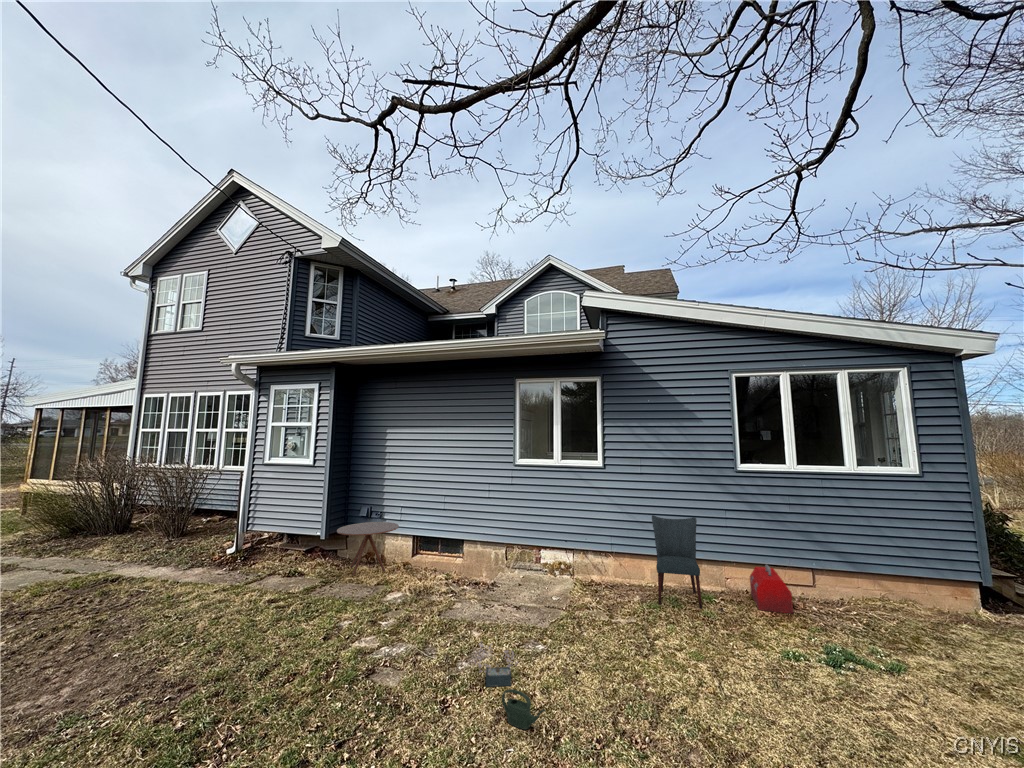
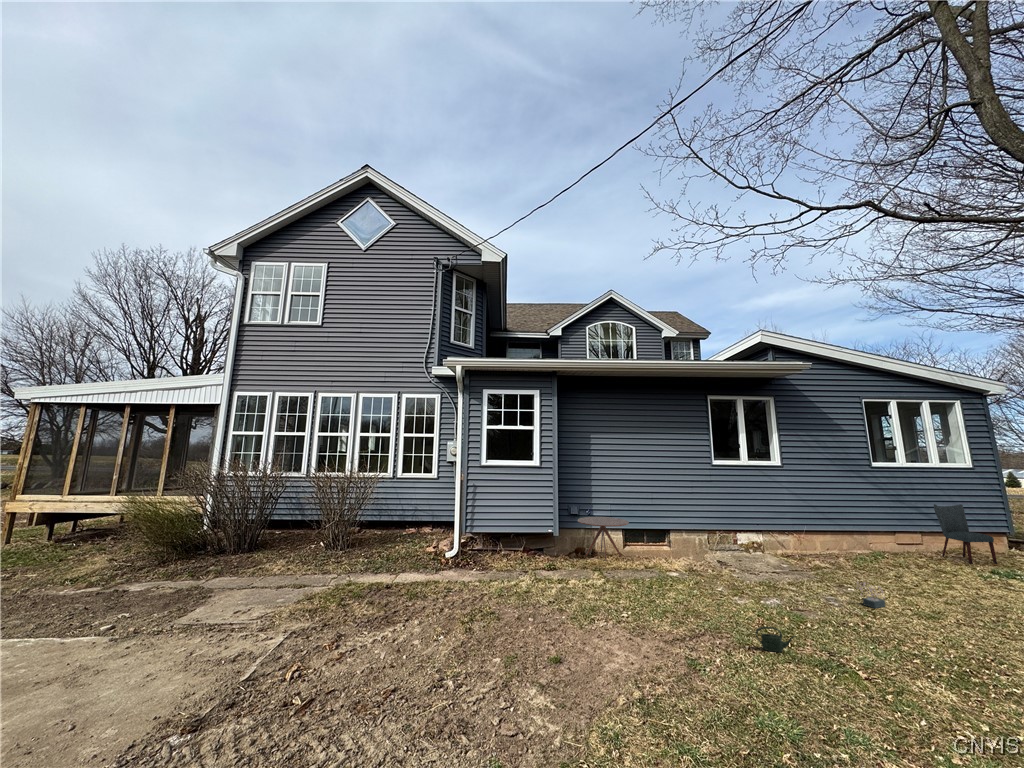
chair: present [652,515,702,609] -> present [934,504,997,564]
toolbox: present [750,565,793,613] -> none [884,533,928,562]
watering can: present [502,689,545,730] -> present [756,627,796,652]

